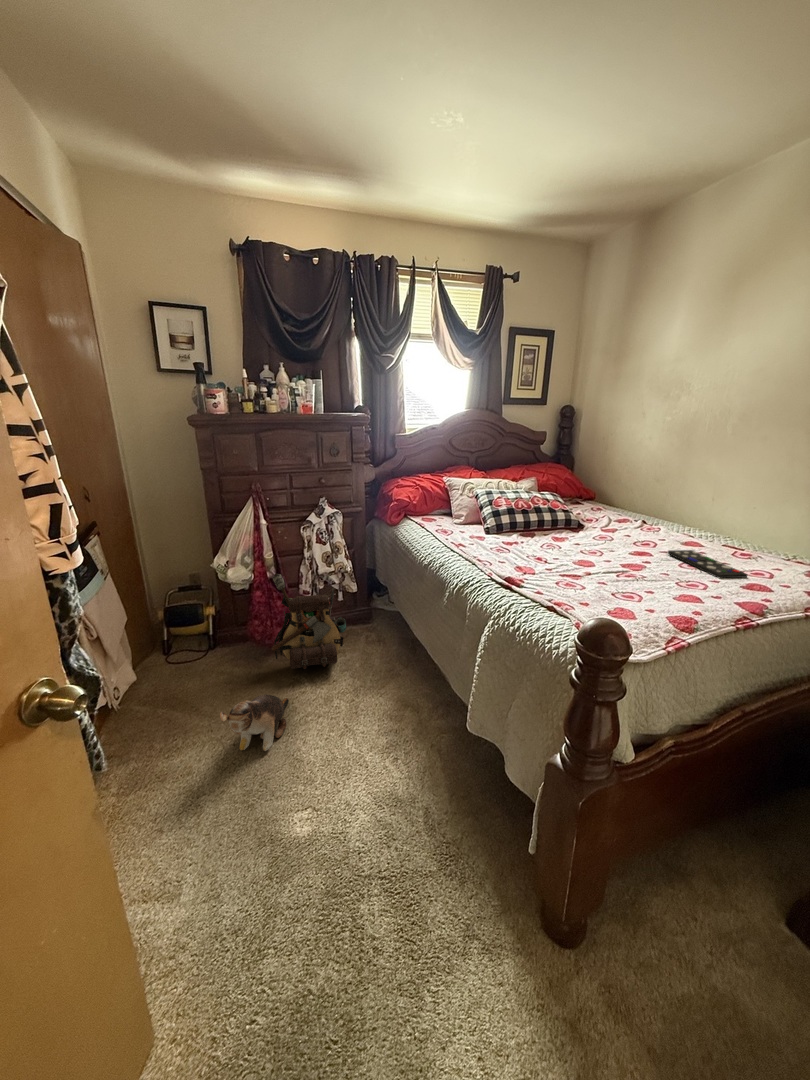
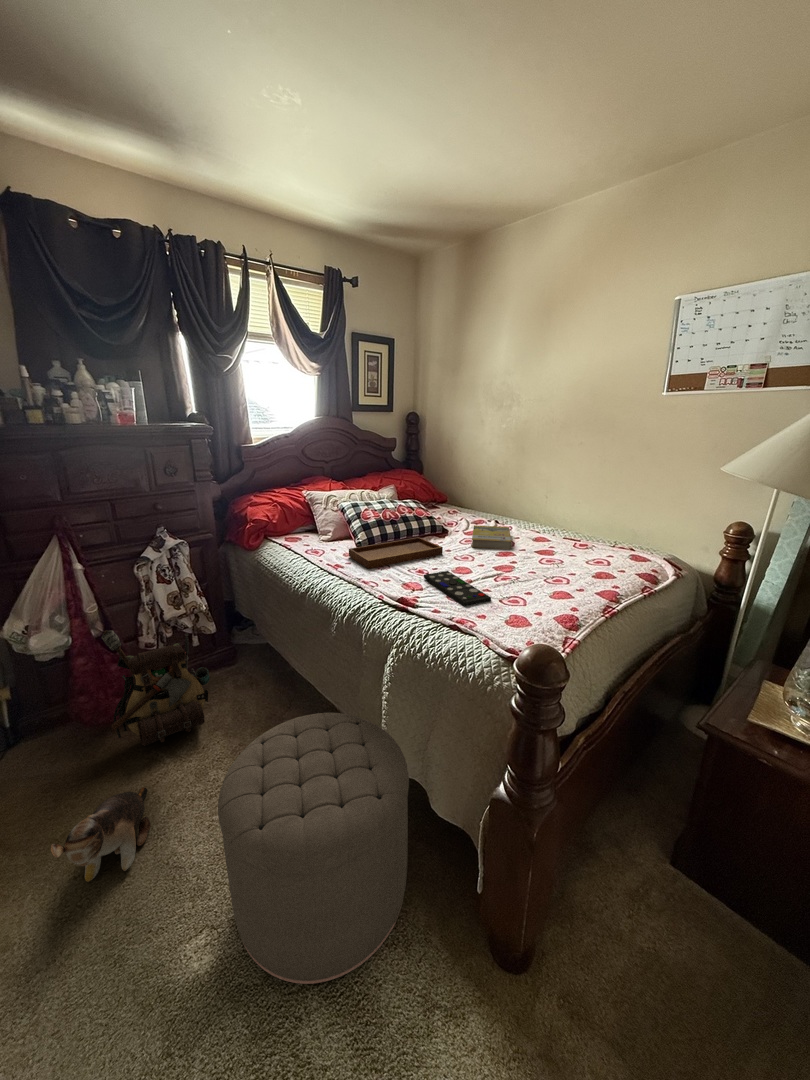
tray: none [474,513,569,550] -> present [349,526,443,569]
book: none [603,523,655,550] -> present [472,525,512,549]
remote control: present [668,550,747,578] -> present [424,571,491,607]
ottoman: none [325,664,485,880] -> present [218,713,409,984]

